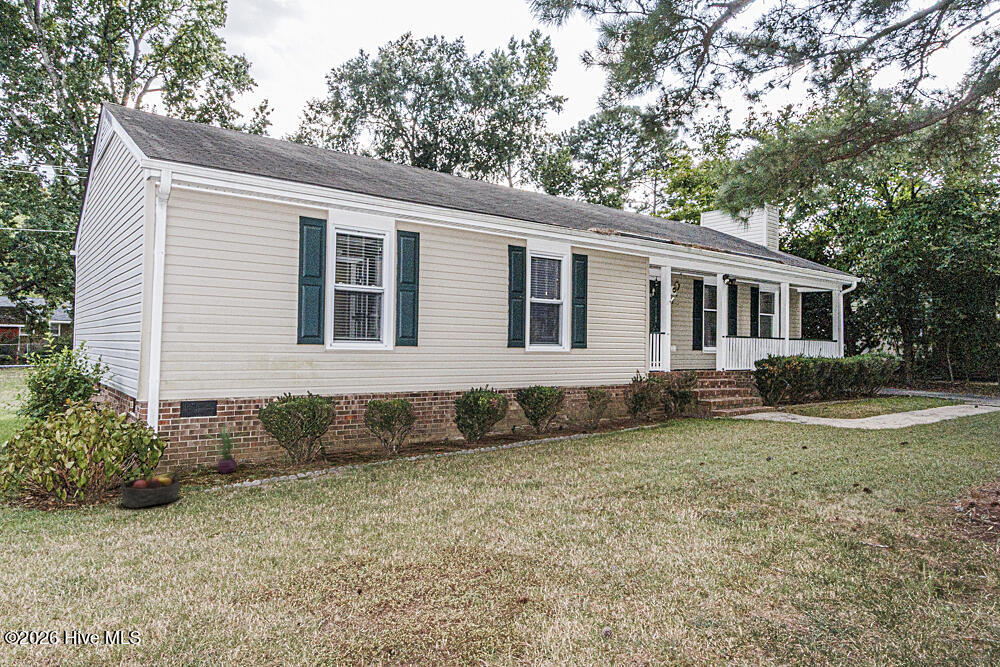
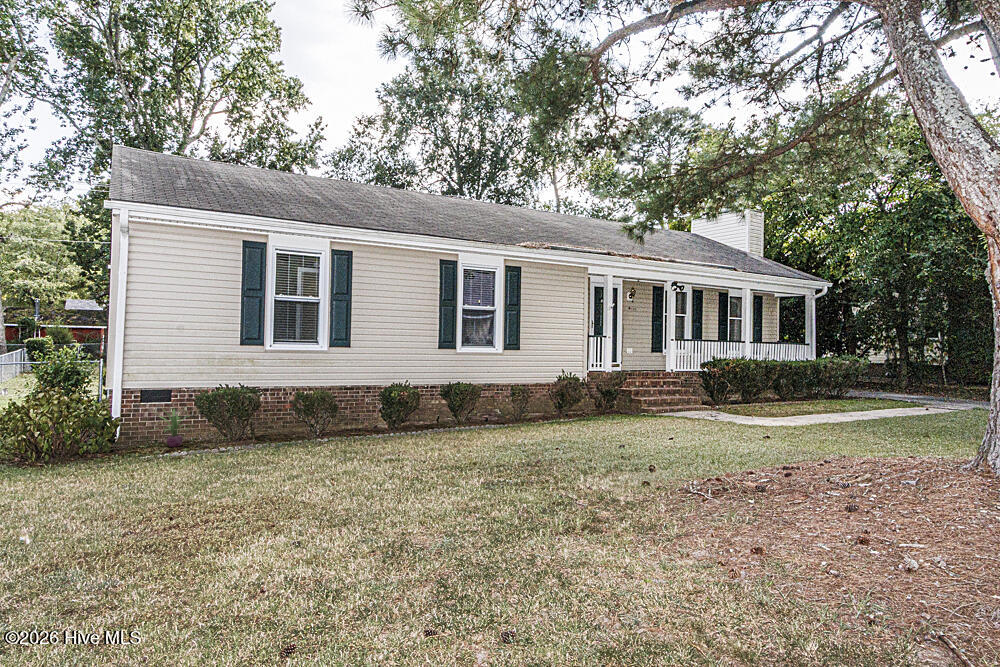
basket: present [120,469,180,508] -> none [75,437,122,465]

